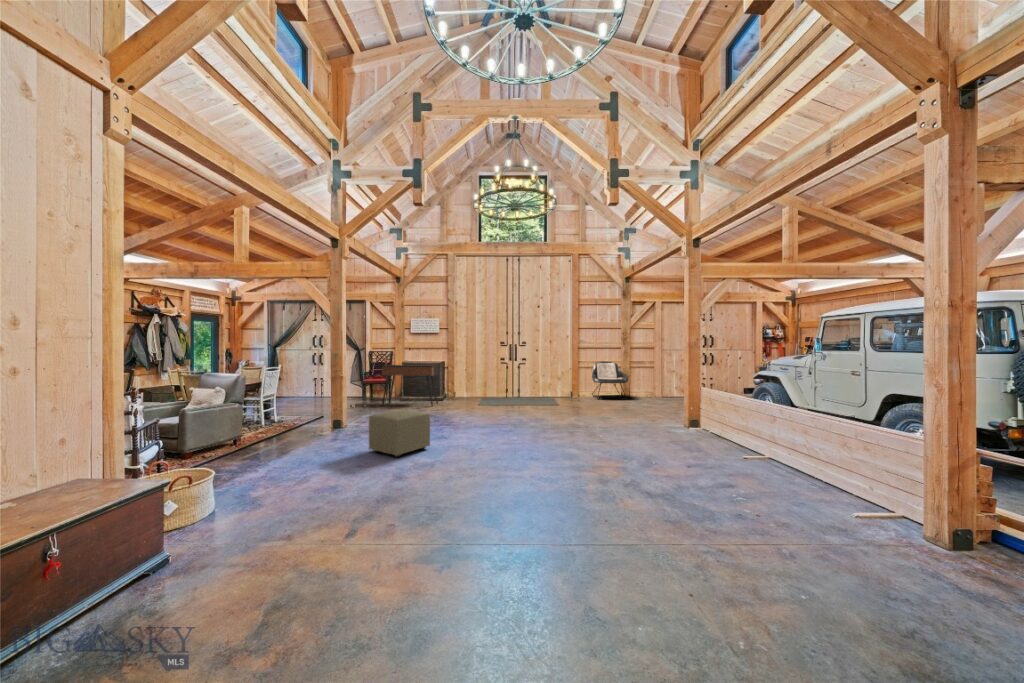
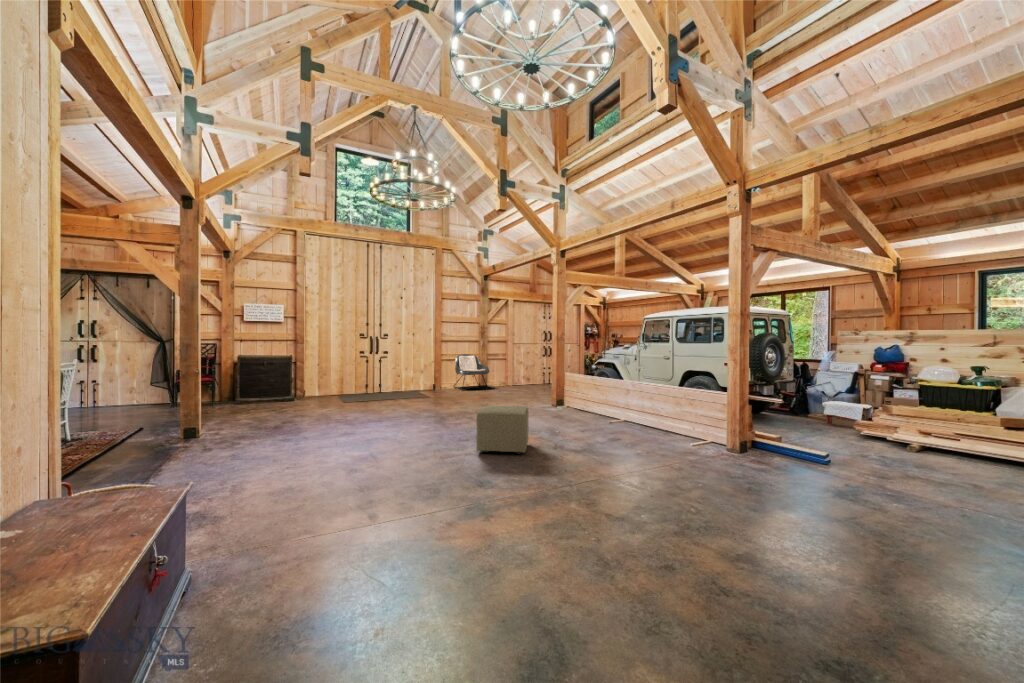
console table: present [382,365,438,406] -> none [216,359,293,410]
ottoman: present [369,410,430,457] -> present [476,406,528,454]

